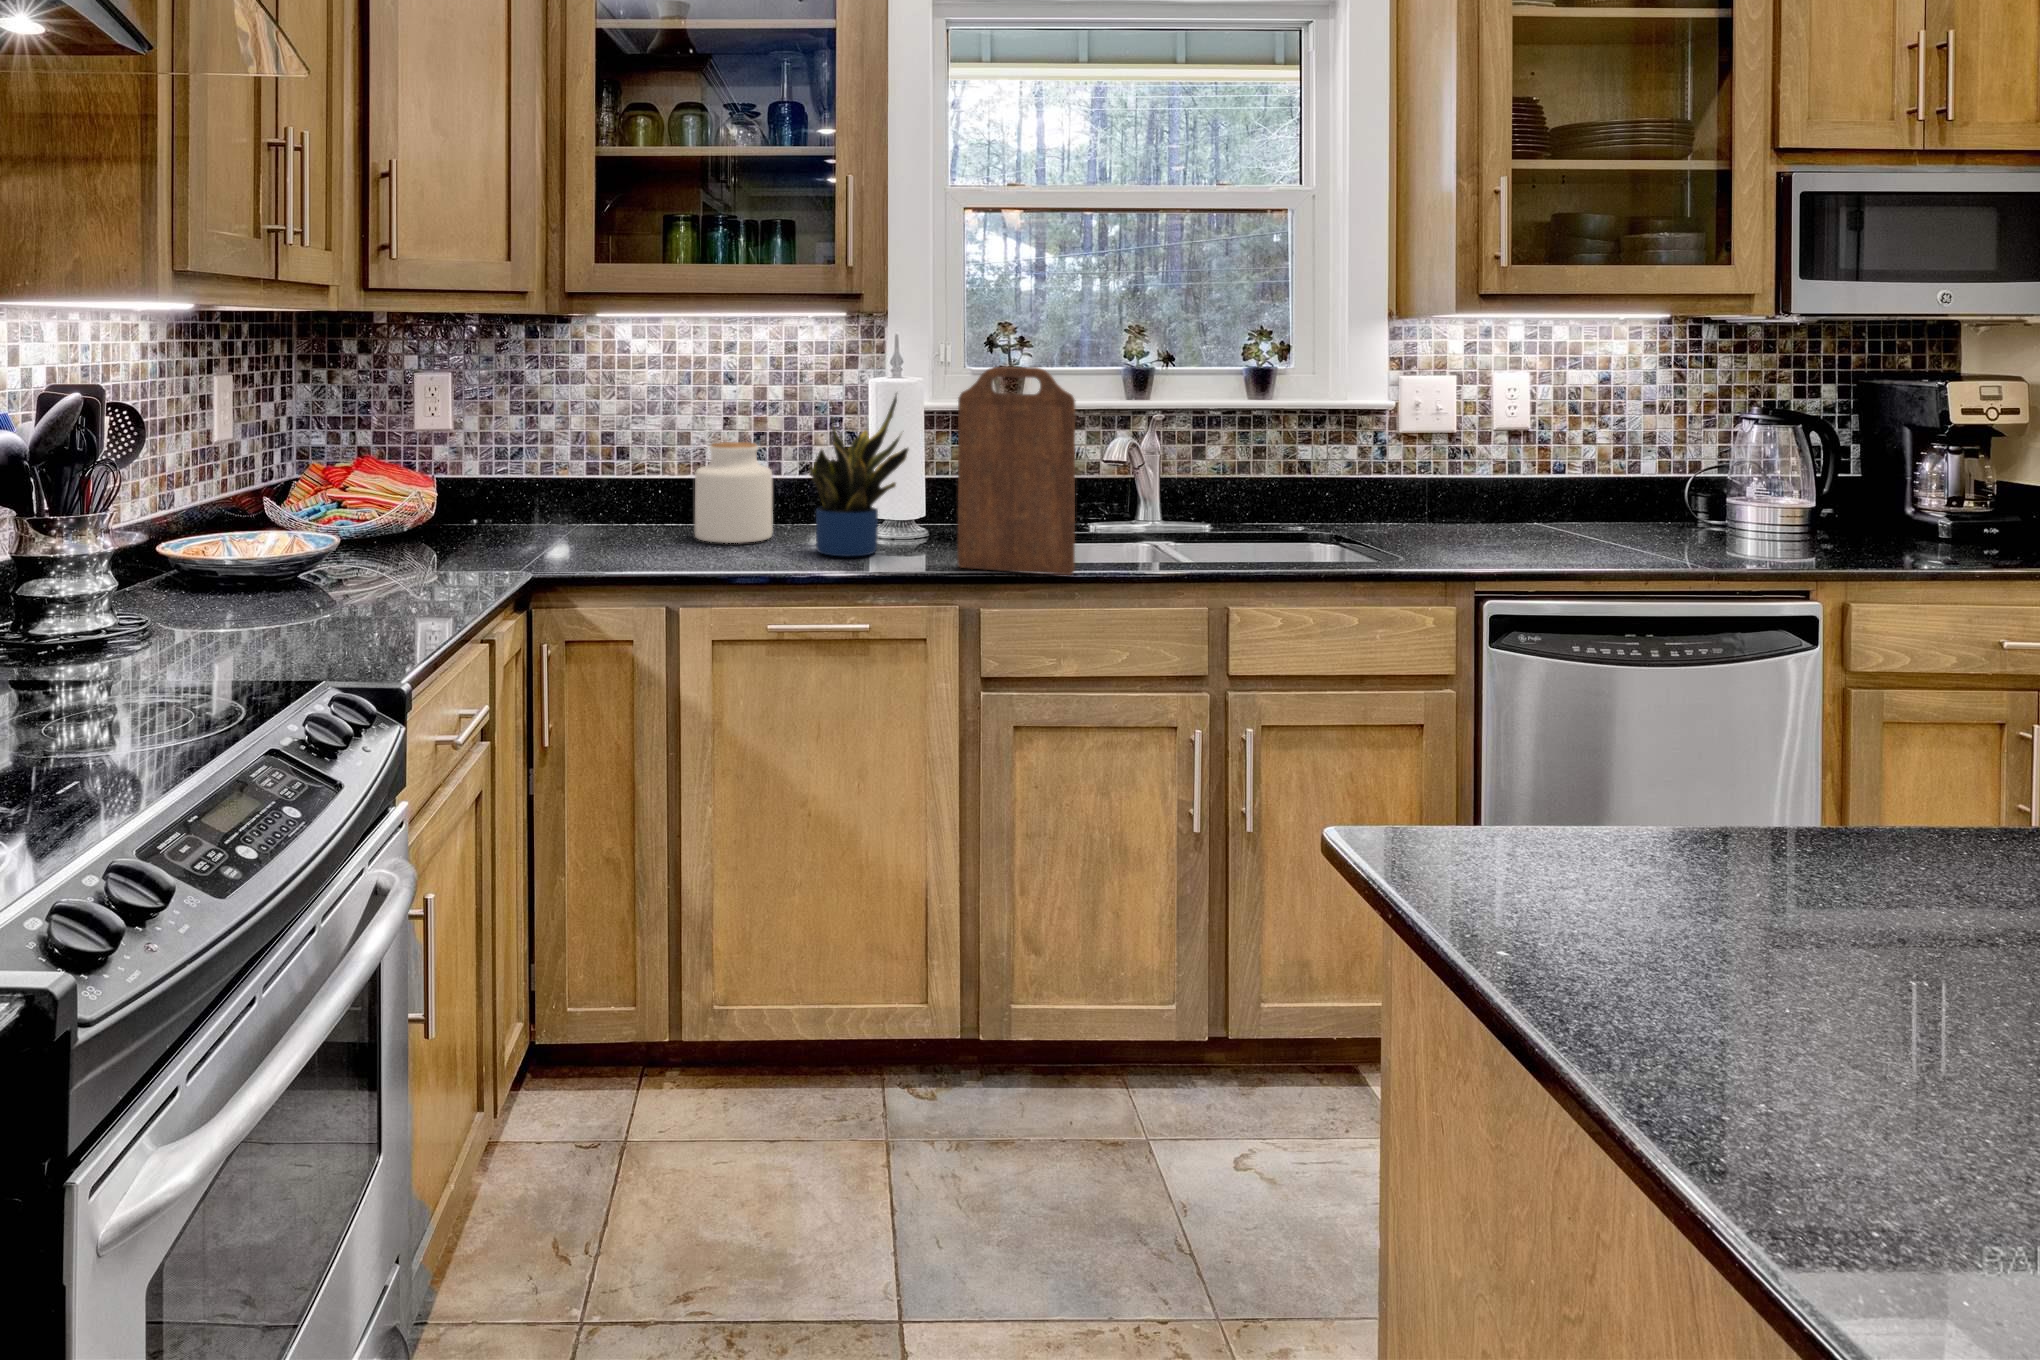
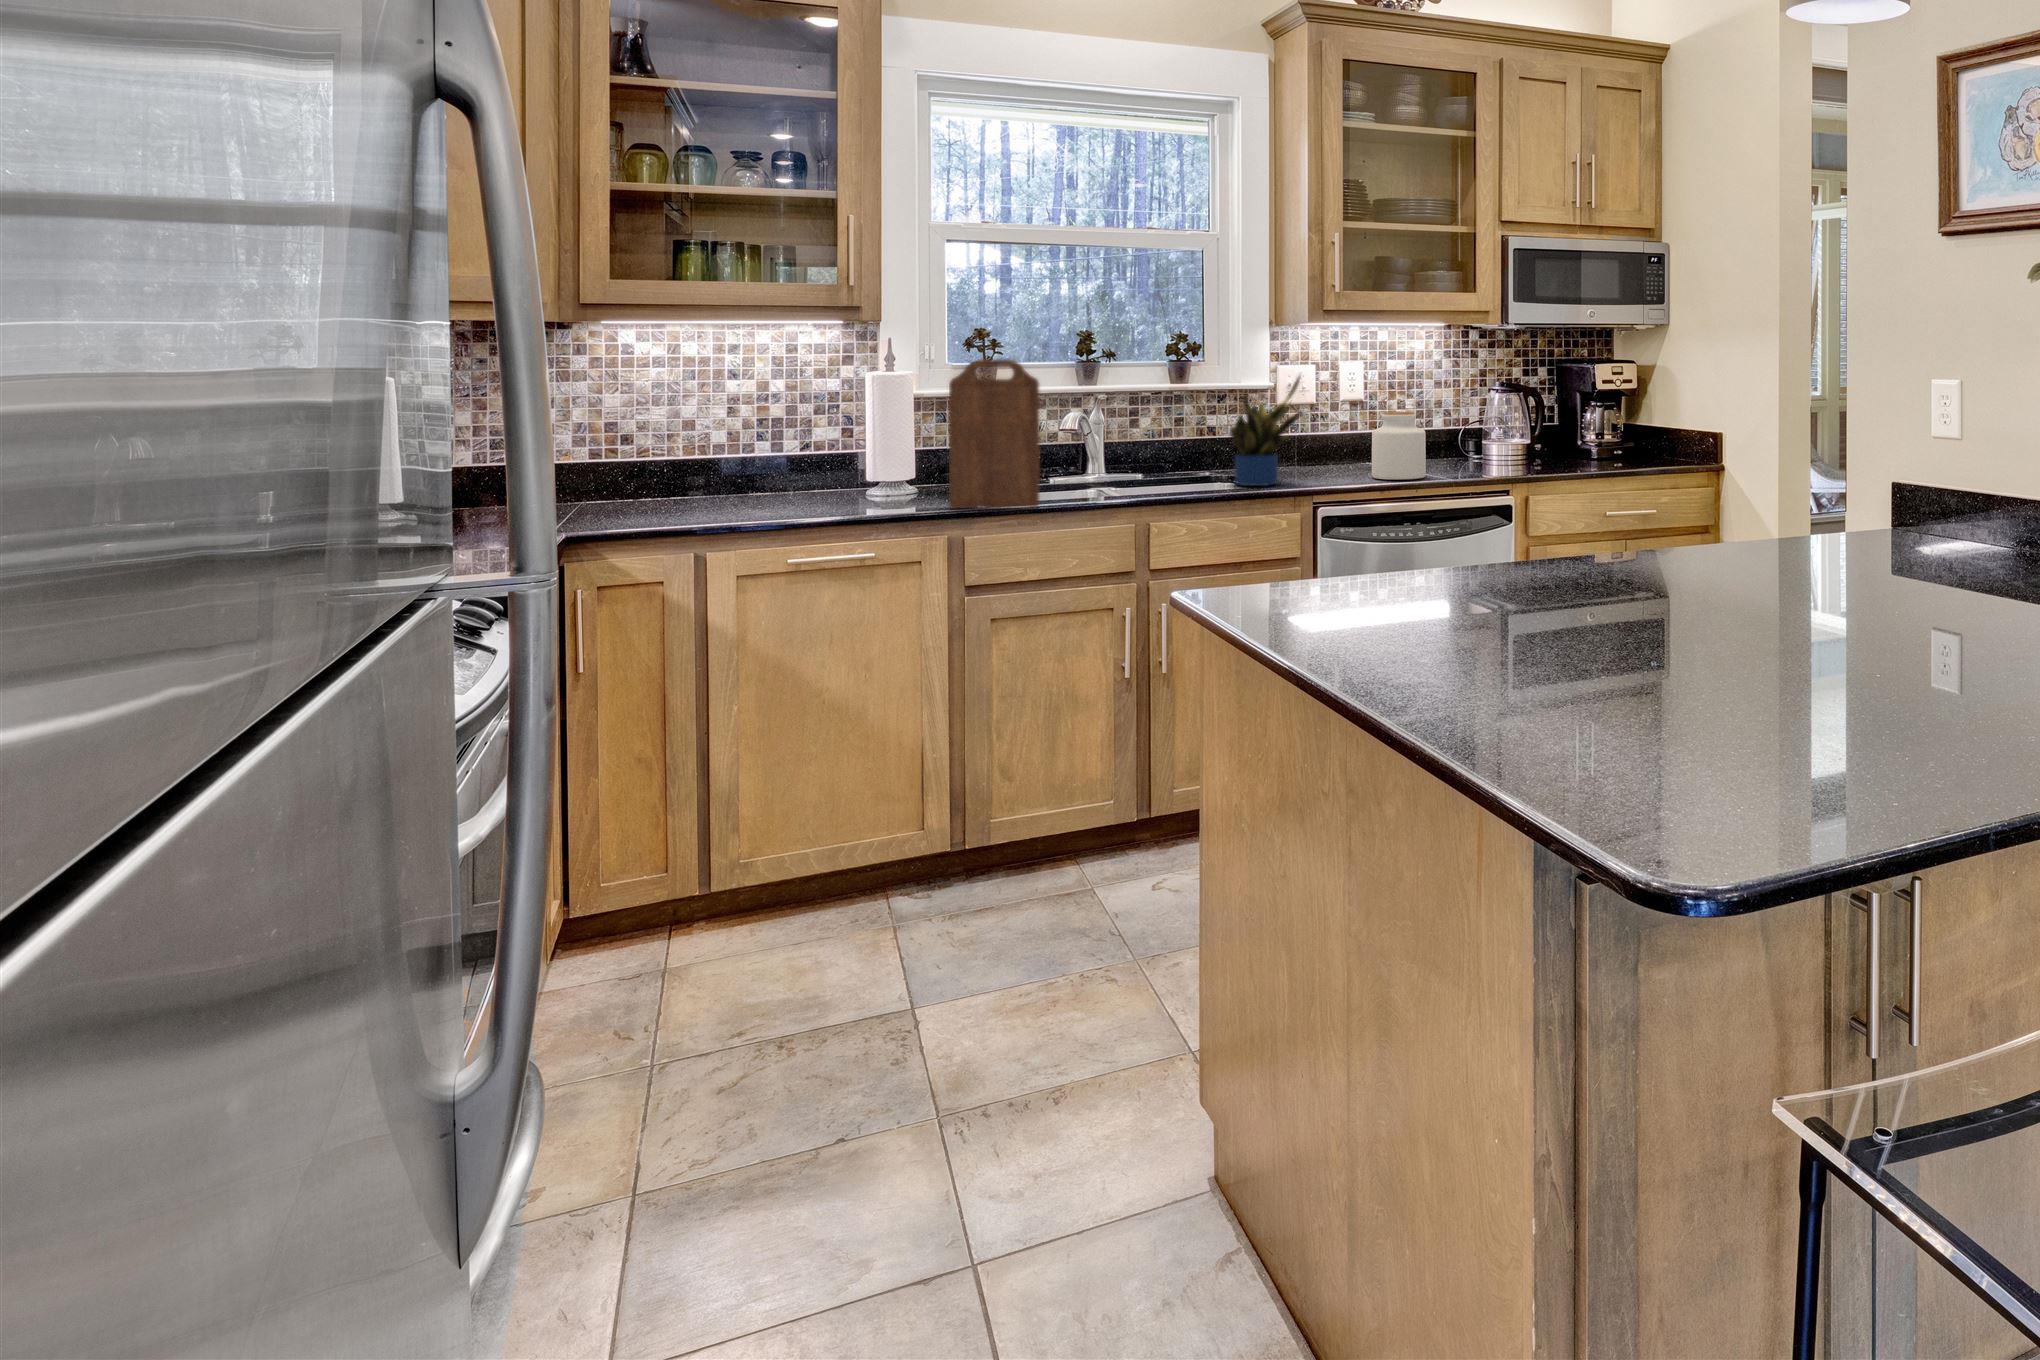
potted plant: present [810,394,908,556] -> present [1230,376,1301,486]
jar: present [695,442,773,543] -> present [1372,412,1426,480]

